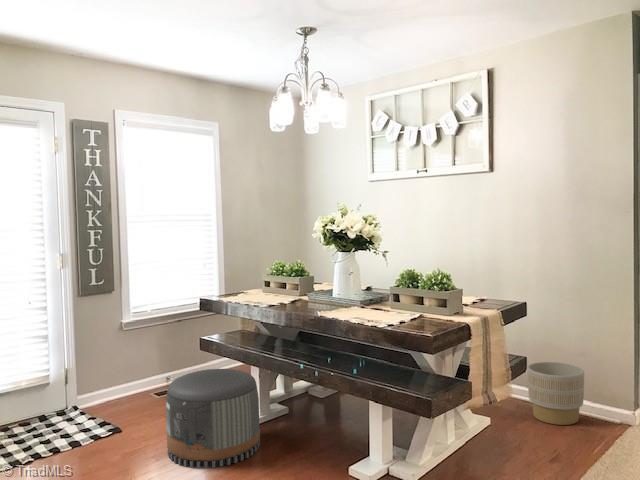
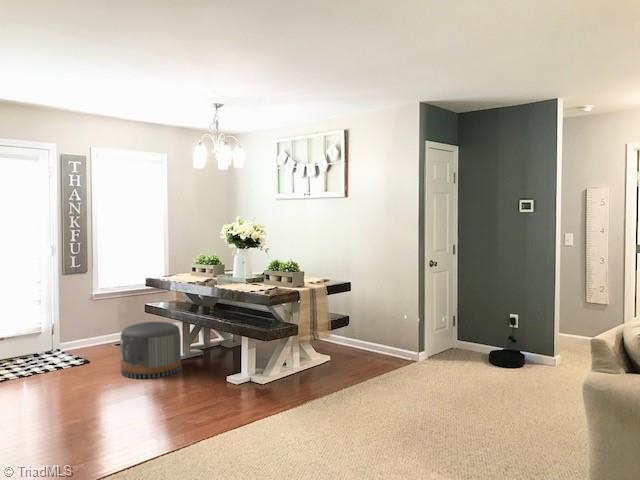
planter: present [528,362,584,425] -> none [358,322,391,360]

